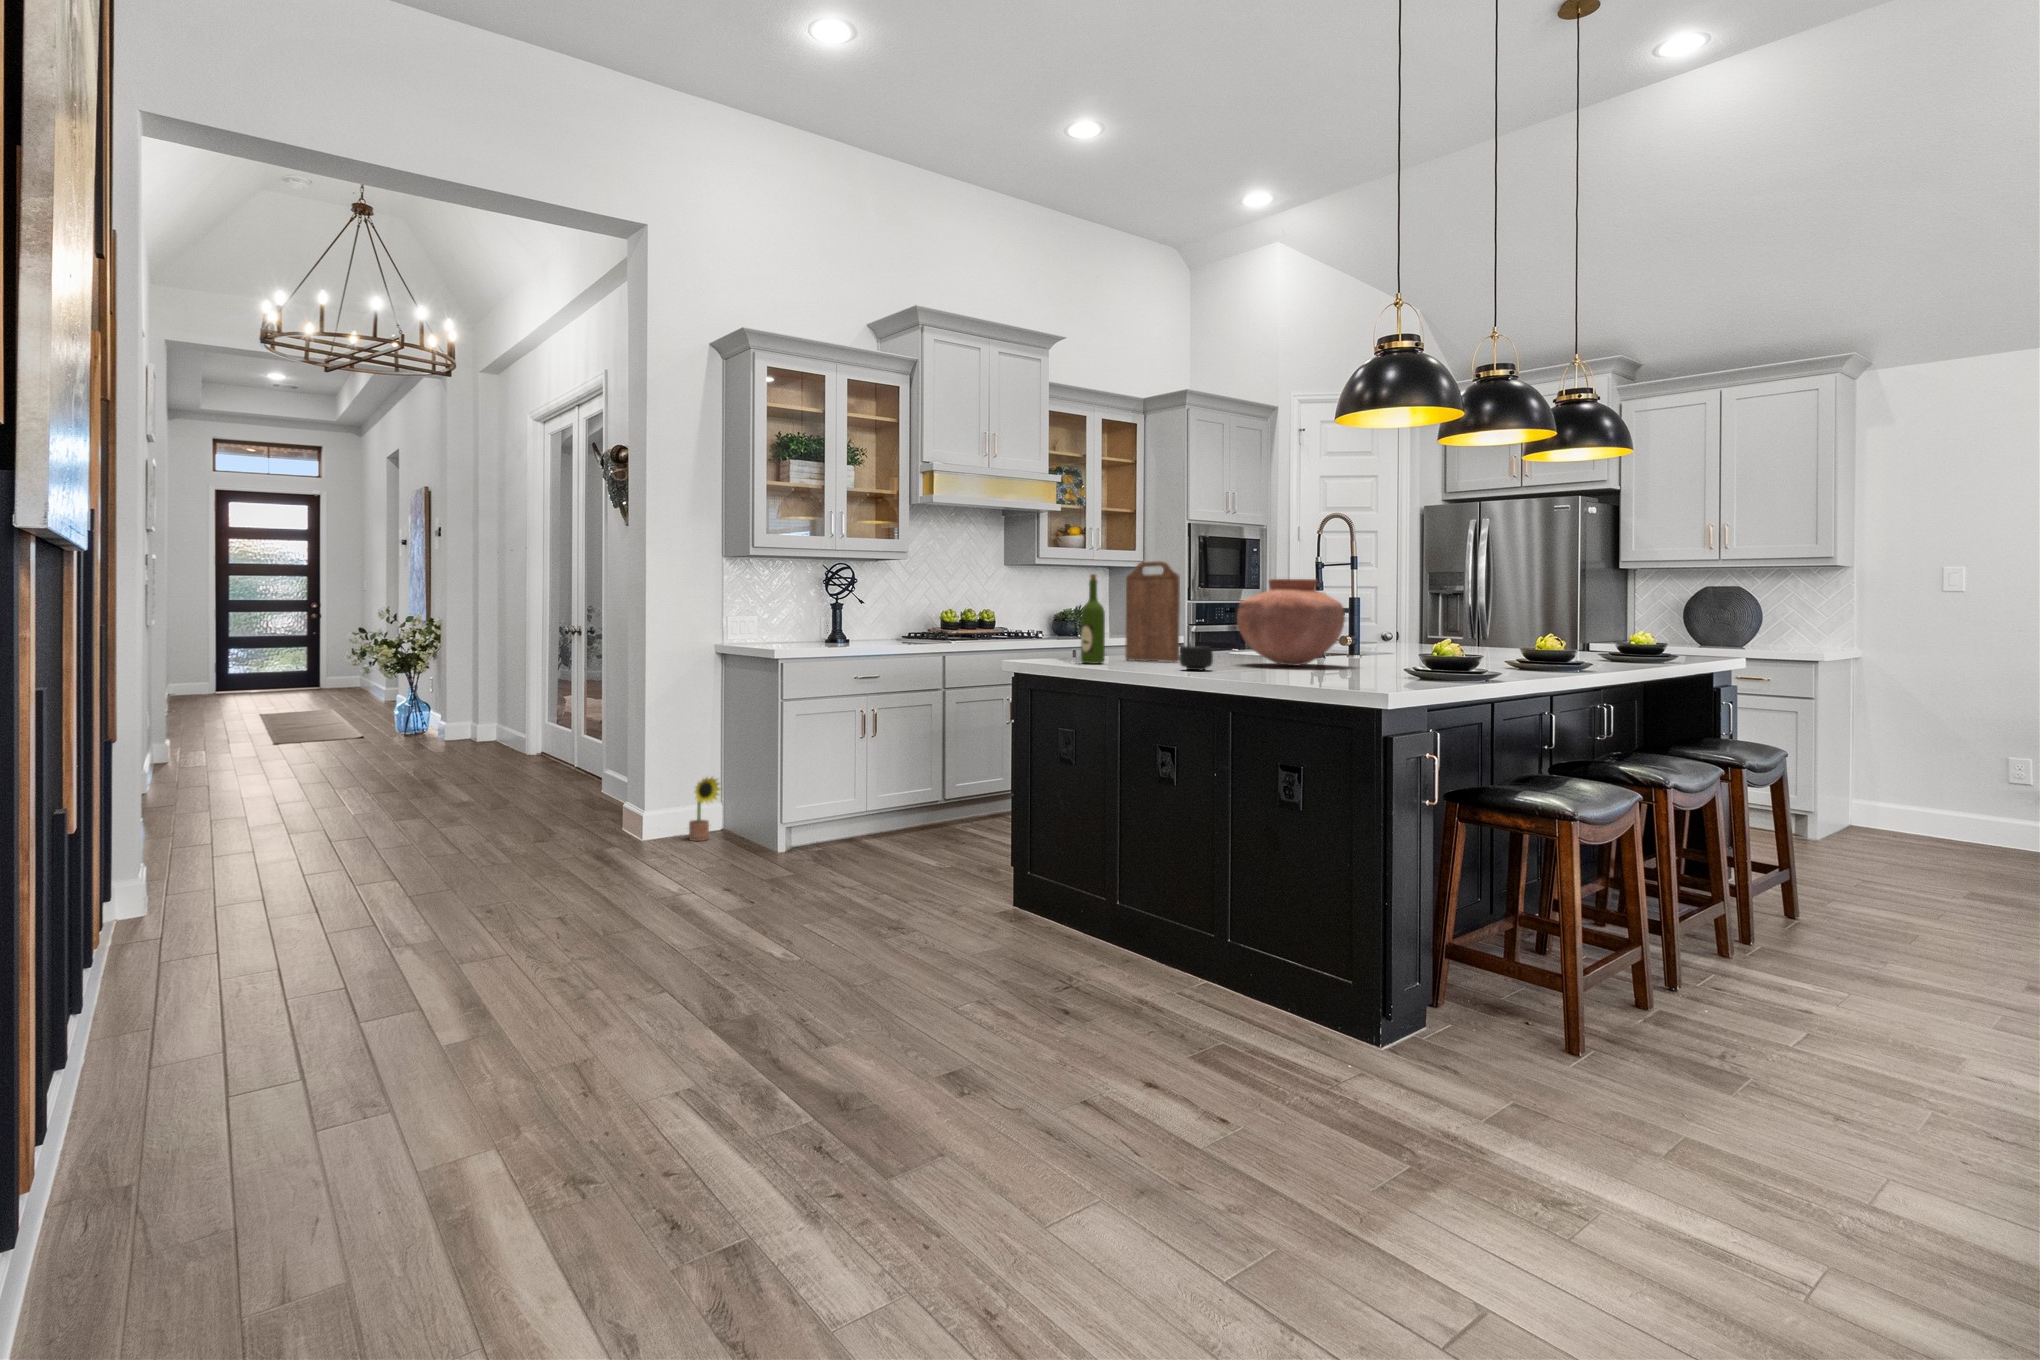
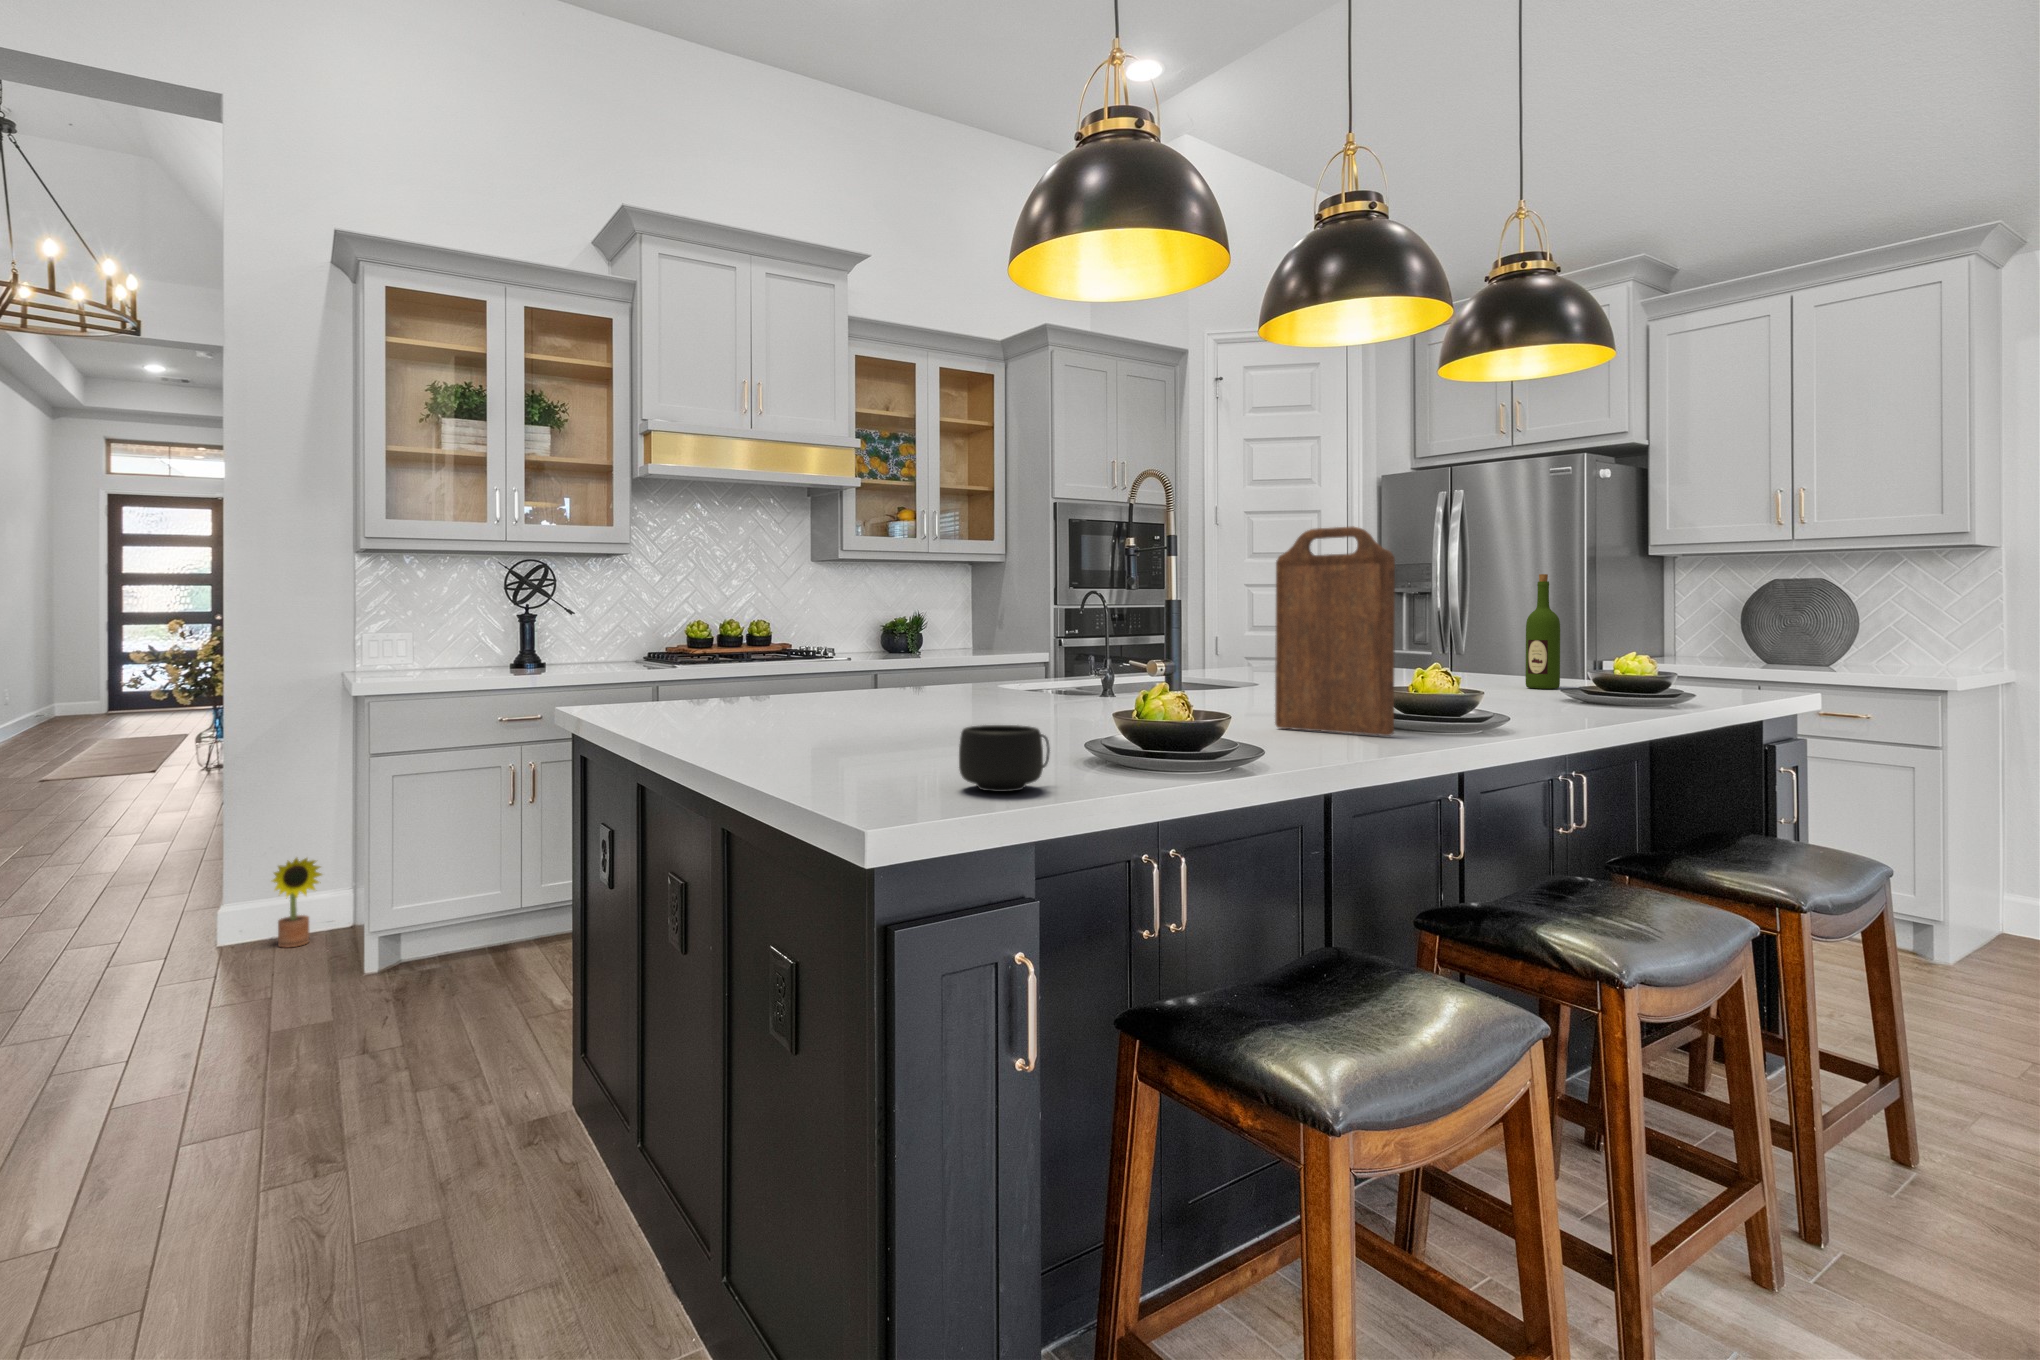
cutting board: present [1125,561,1180,662] -> present [1275,526,1395,736]
wine bottle: present [1081,574,1105,664] -> present [1526,574,1560,689]
vase: present [1237,579,1345,666] -> none [860,568,1046,722]
mug: present [1179,646,1213,670] -> present [959,725,1050,792]

